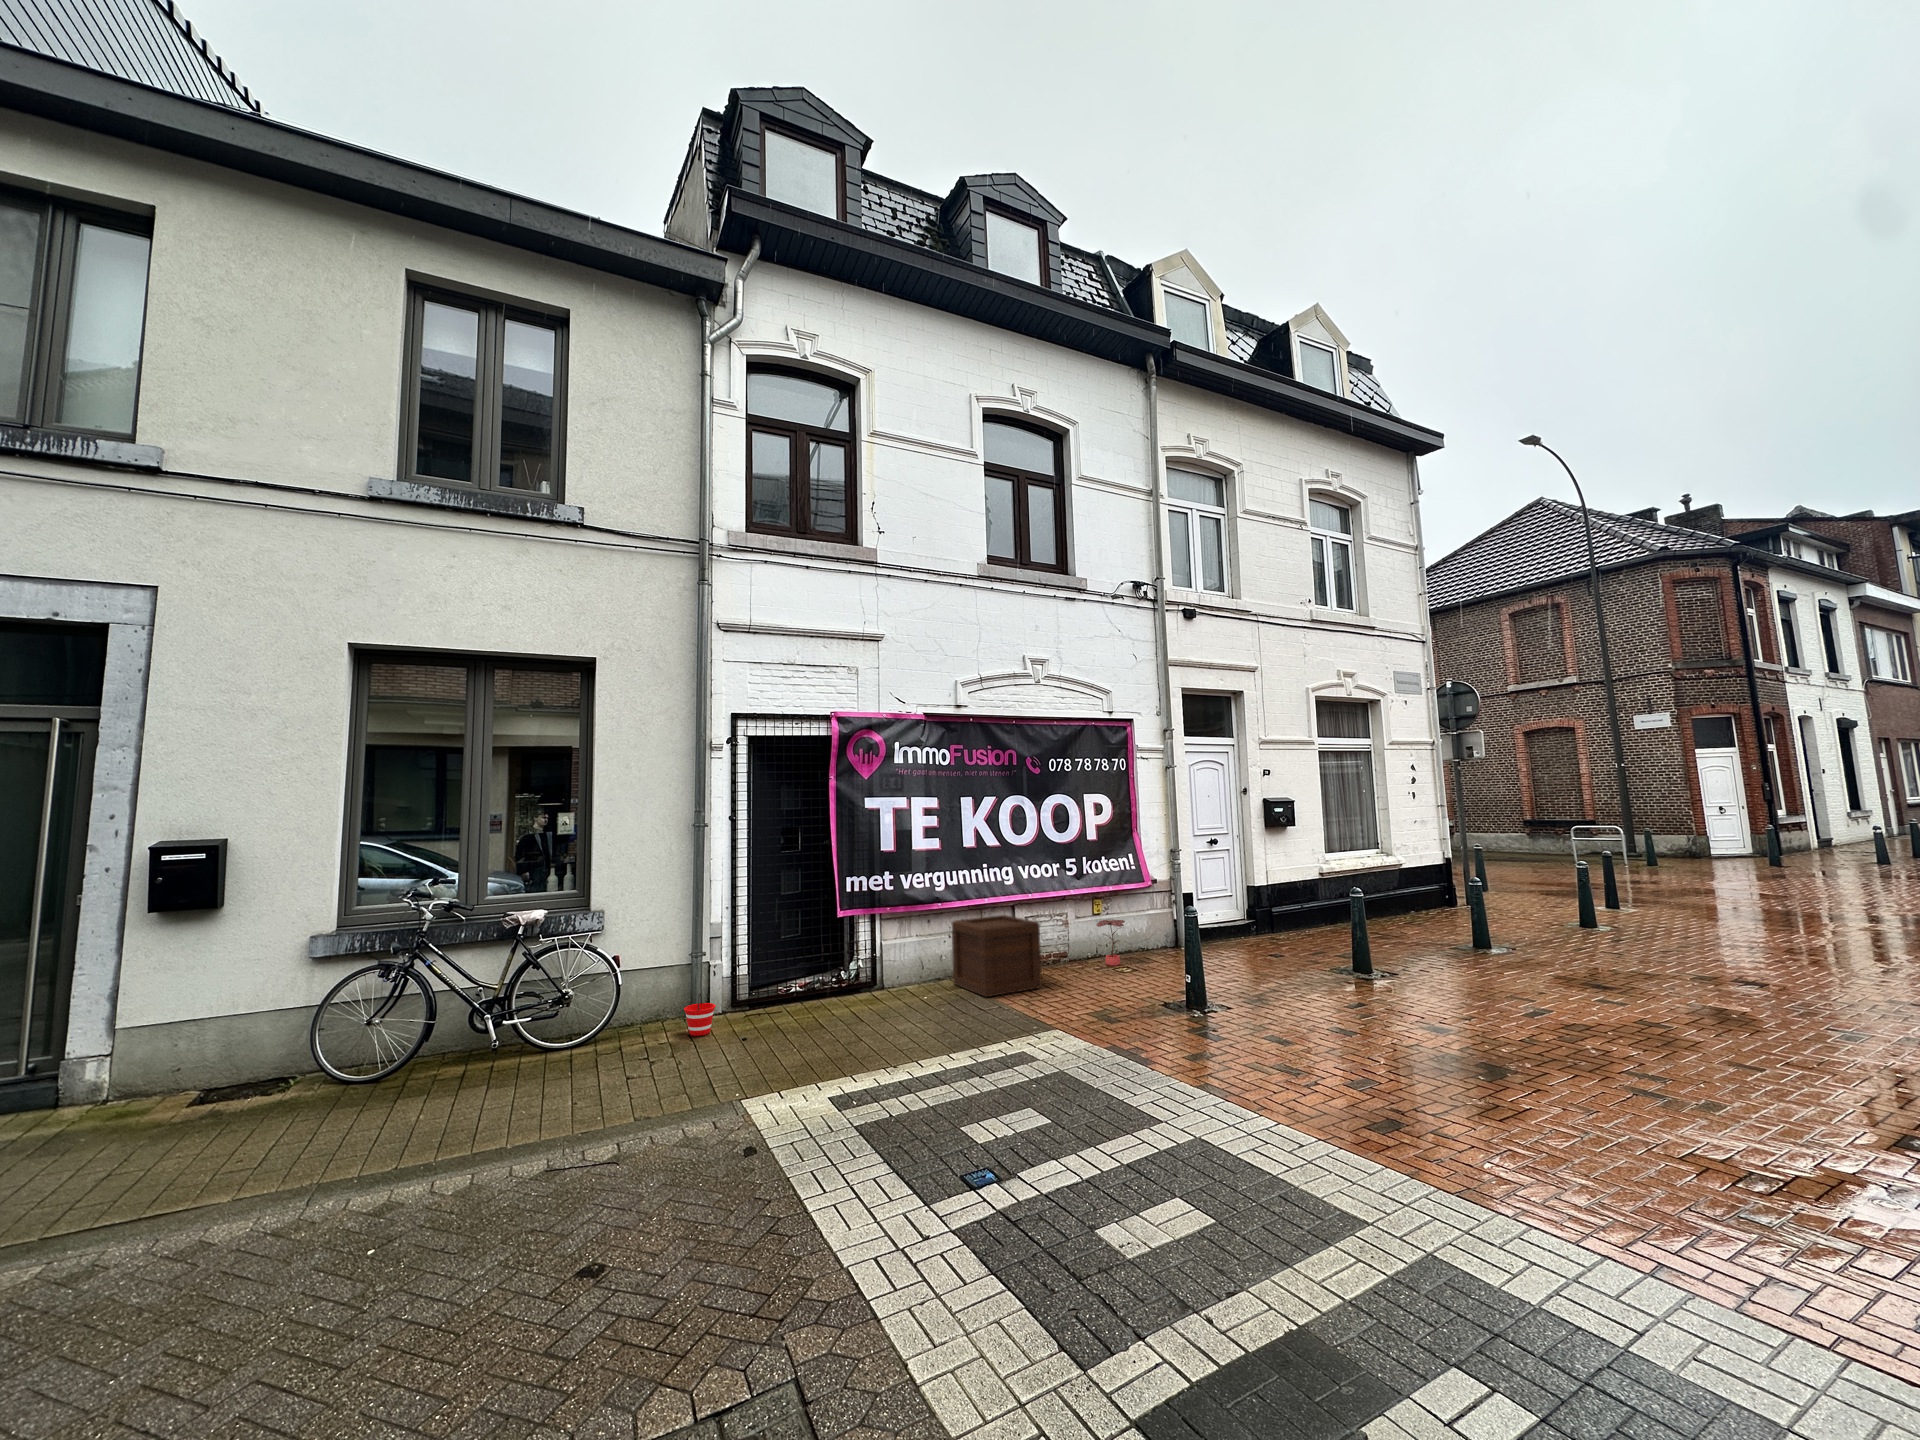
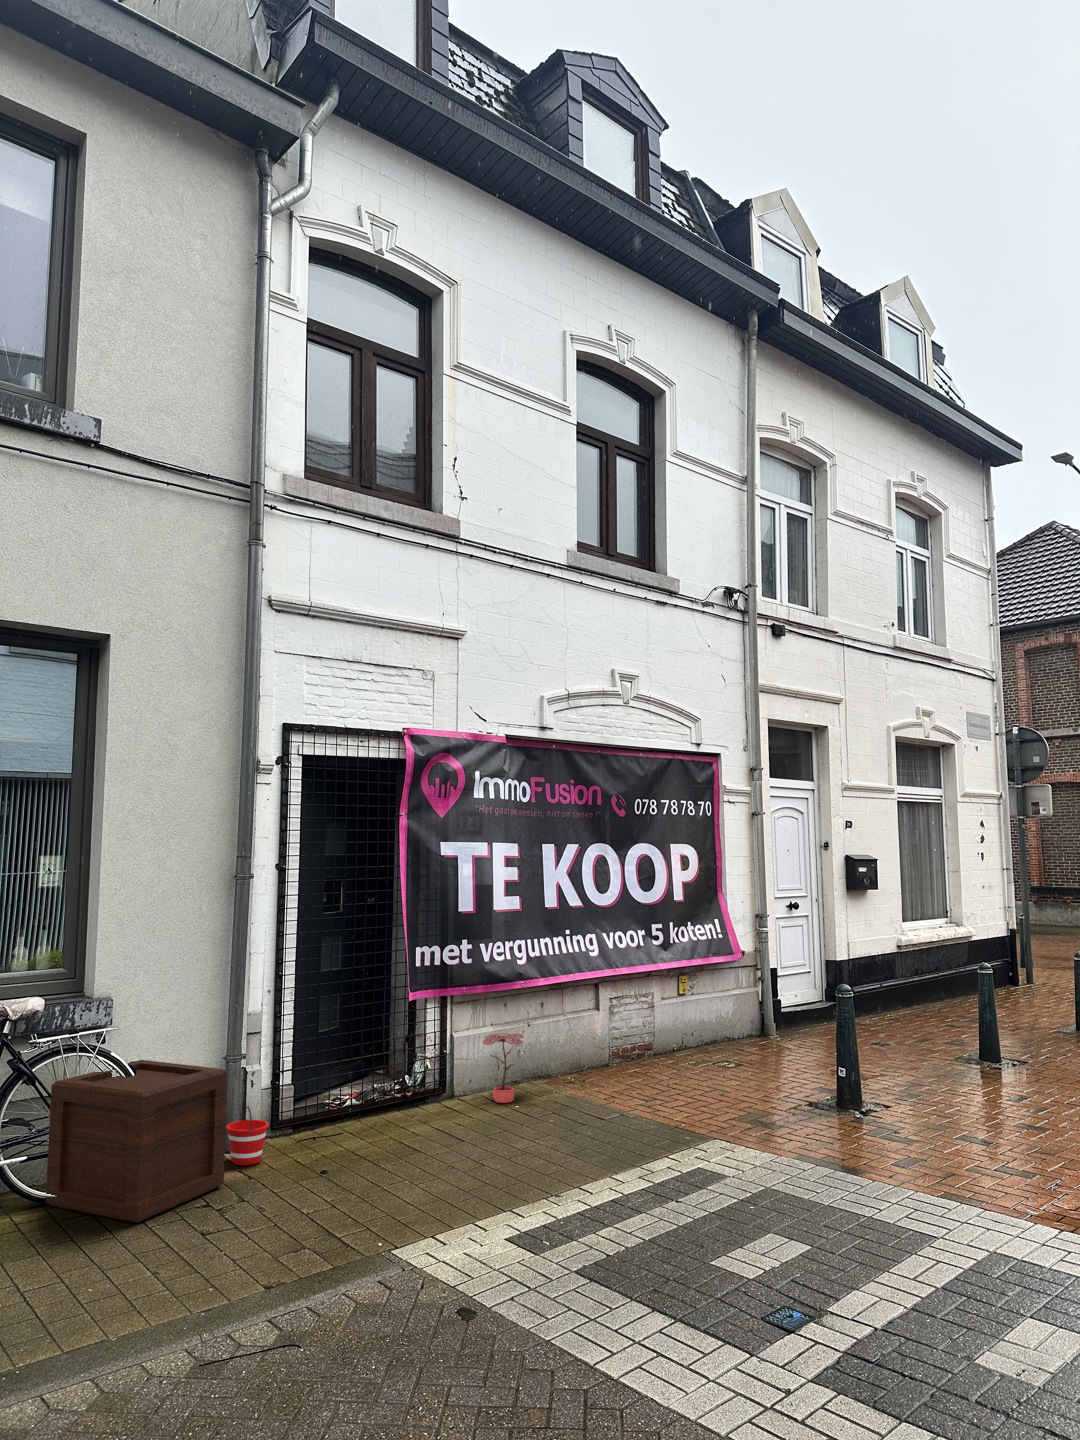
wooden crate: present [952,915,1042,997] -> present [46,1060,227,1223]
potted plant: present [1097,919,1125,966] -> present [483,1033,523,1103]

